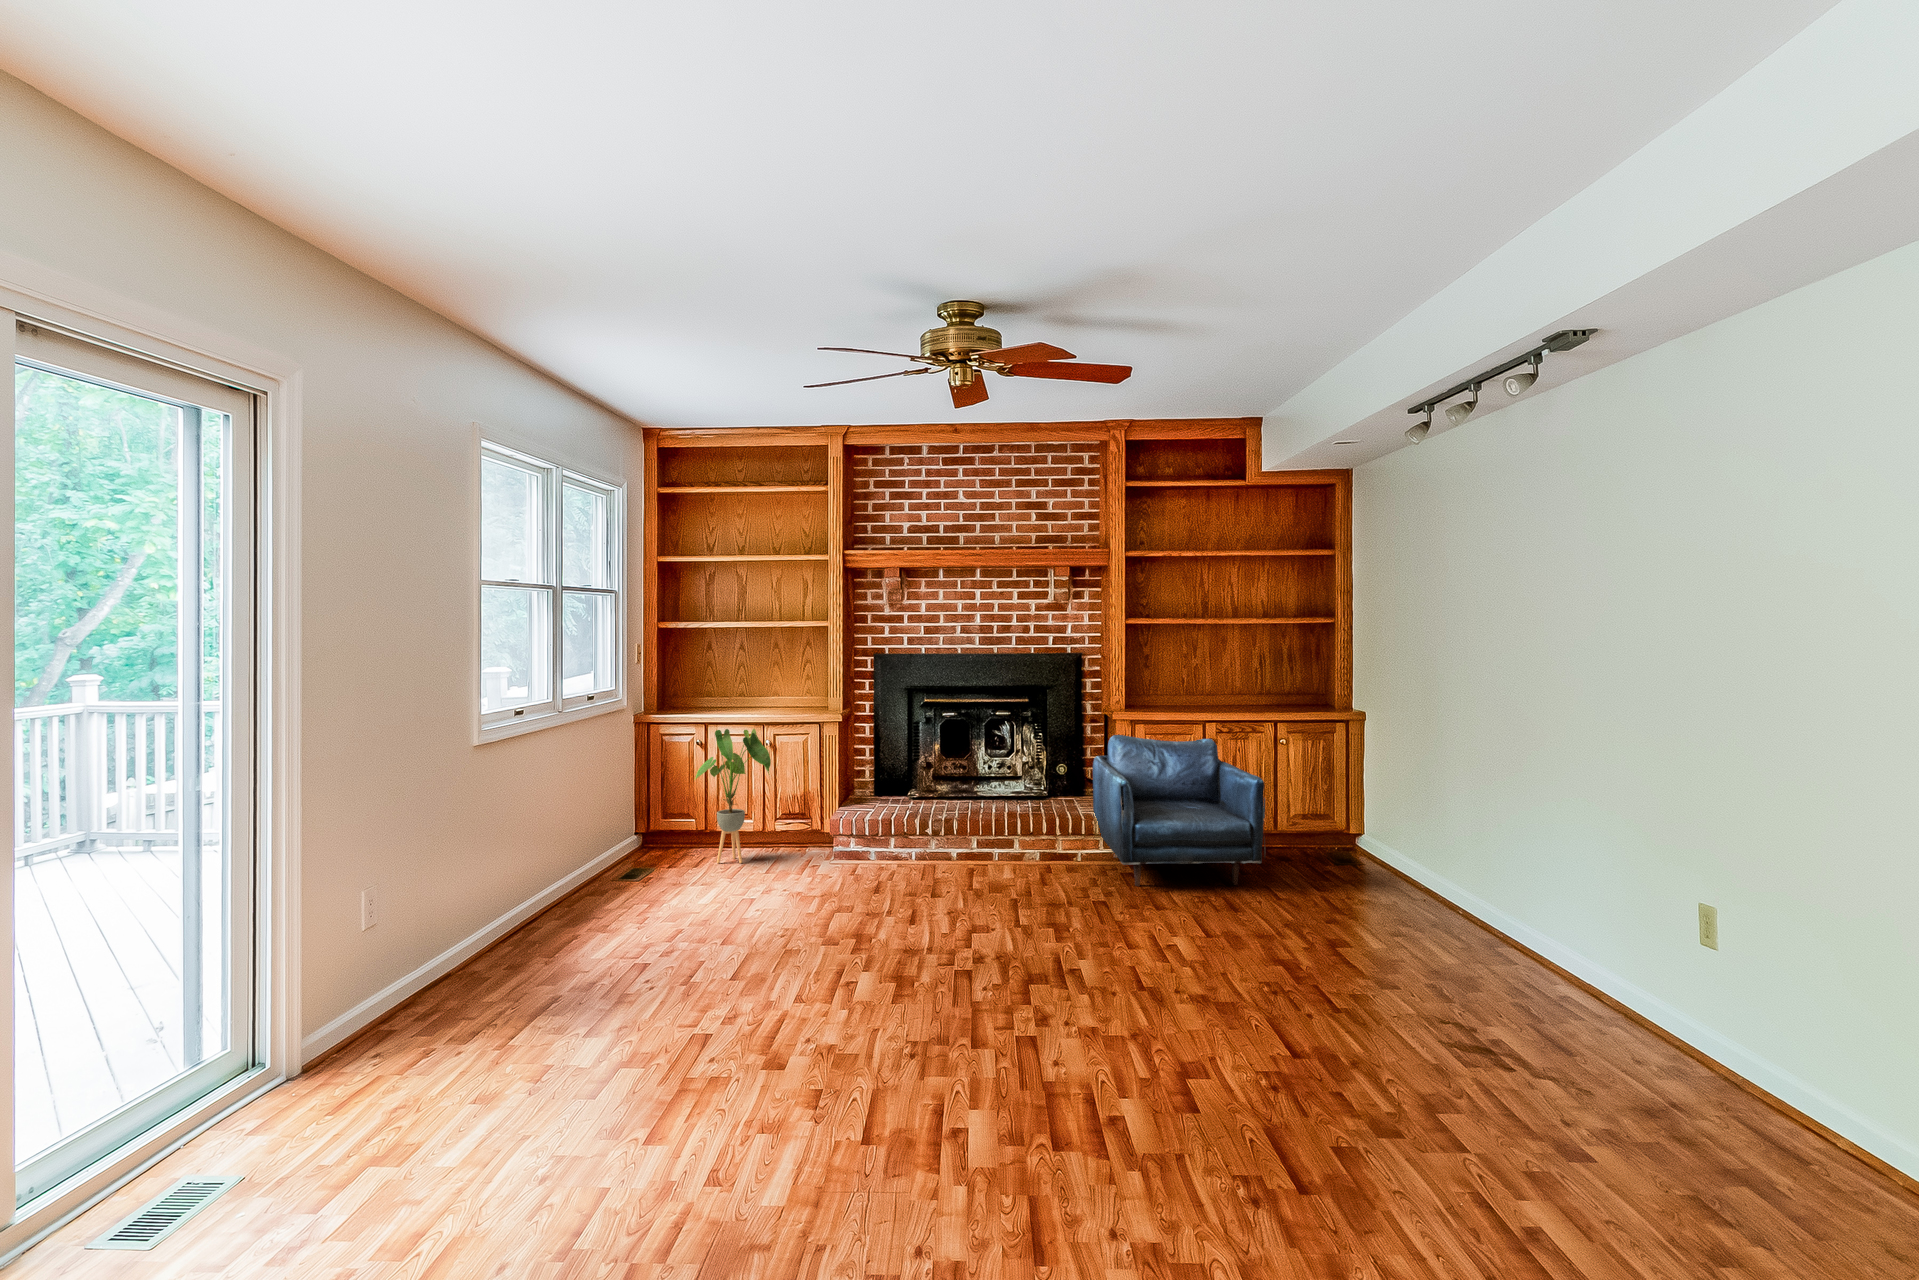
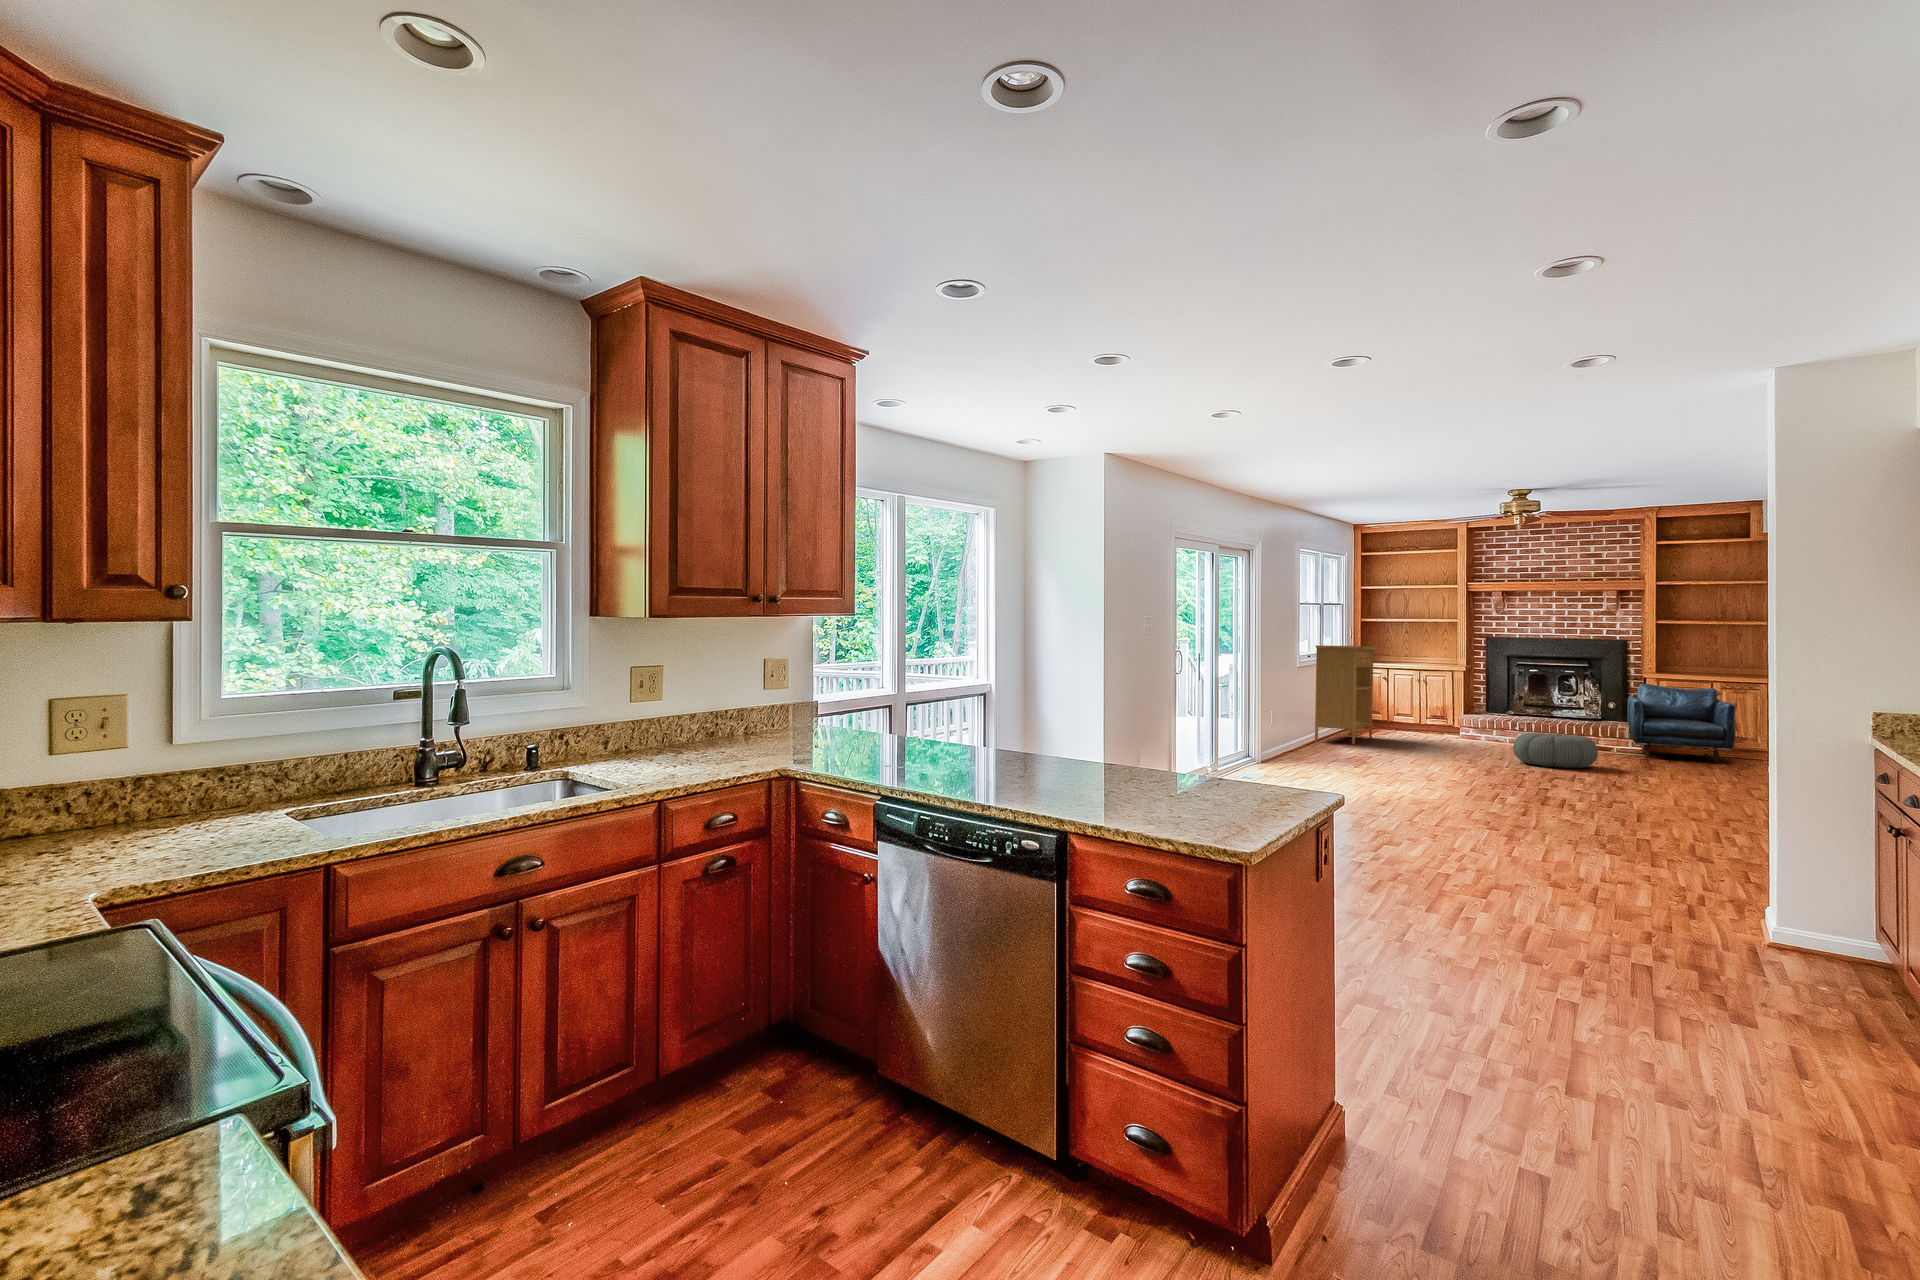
console table: none [477,688,668,955] -> present [1315,645,1378,744]
house plant: present [695,729,771,863] -> none [1386,671,1427,737]
pouf: none [931,912,1105,1029] -> present [1513,733,1598,768]

